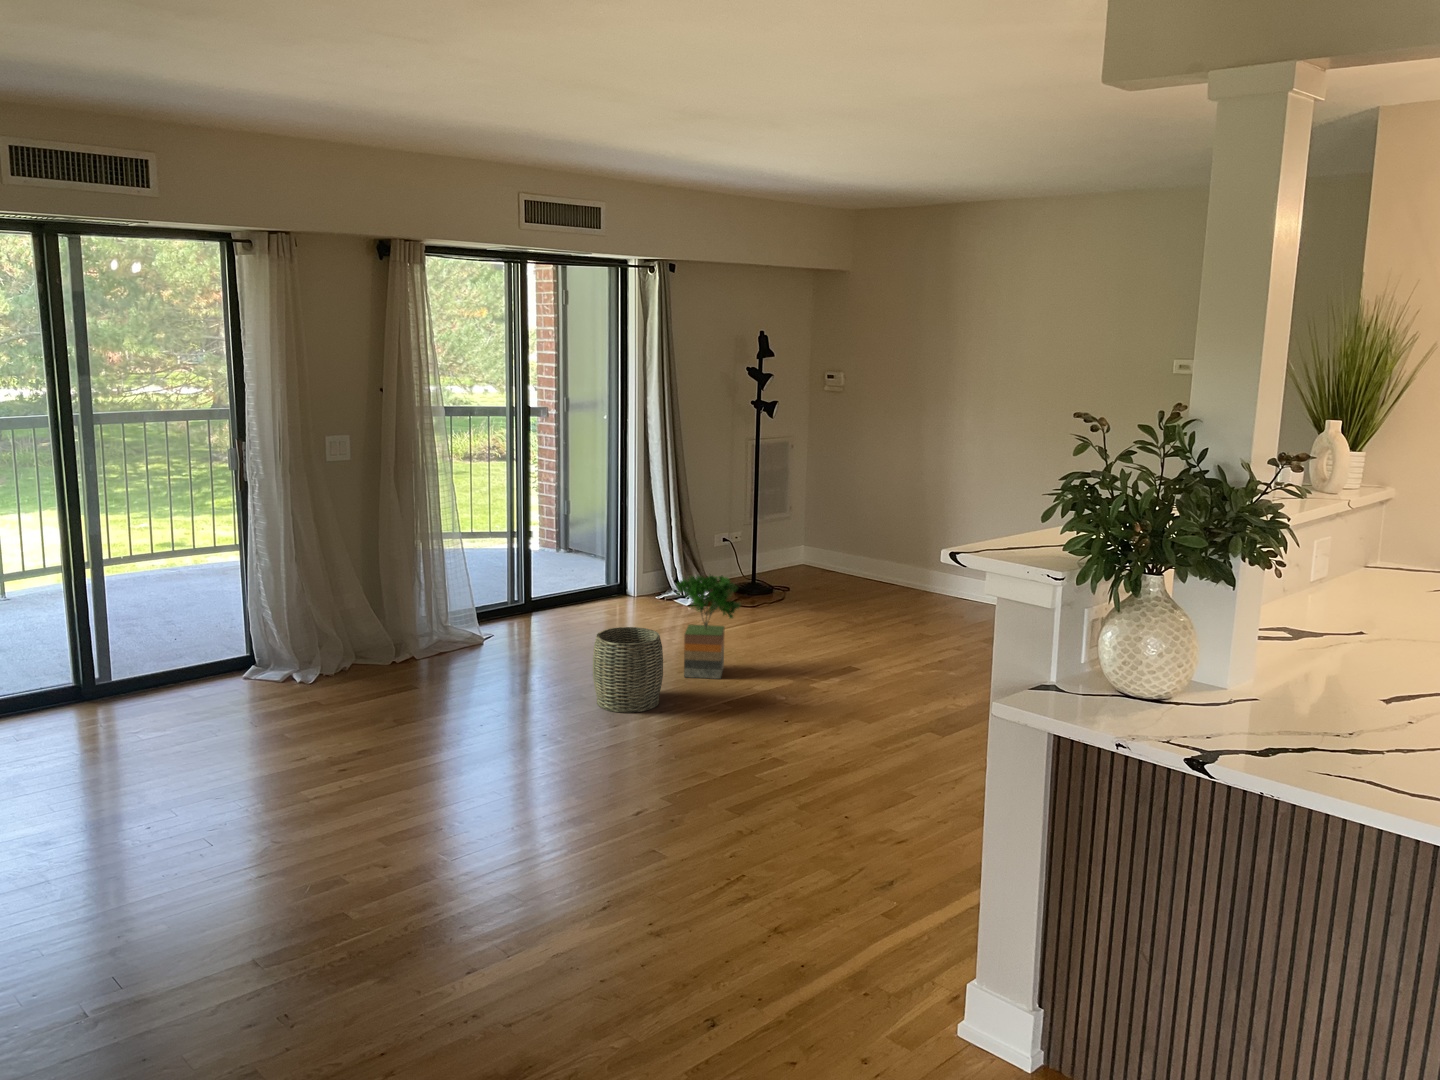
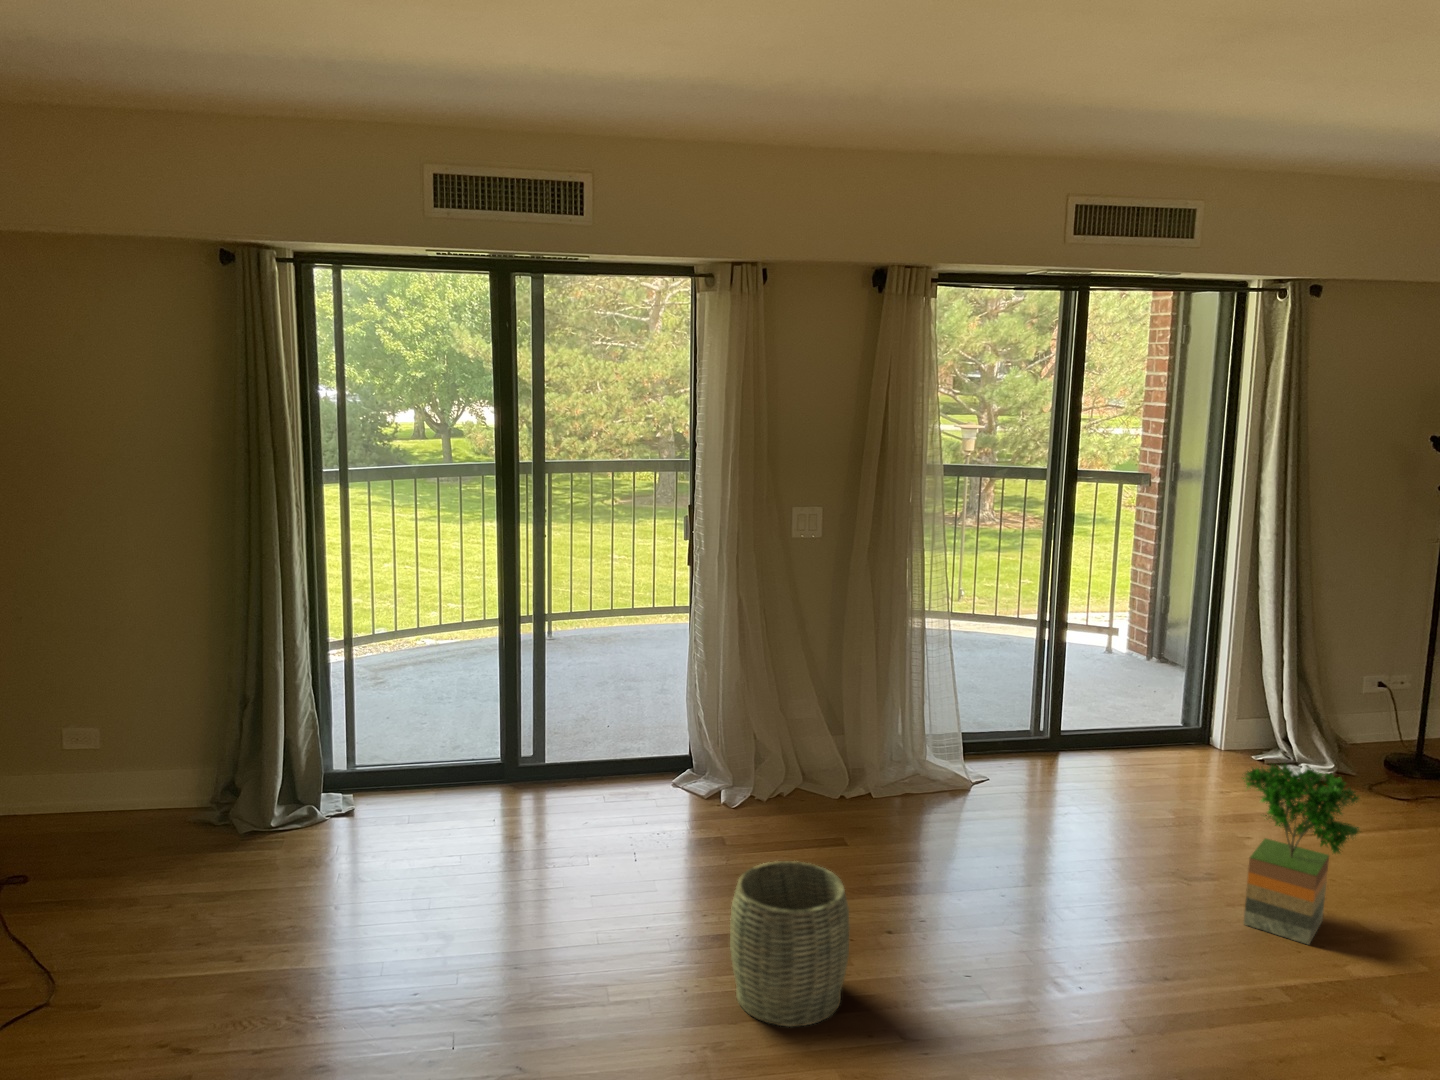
woven basket: present [593,627,663,713] -> present [730,861,849,1027]

